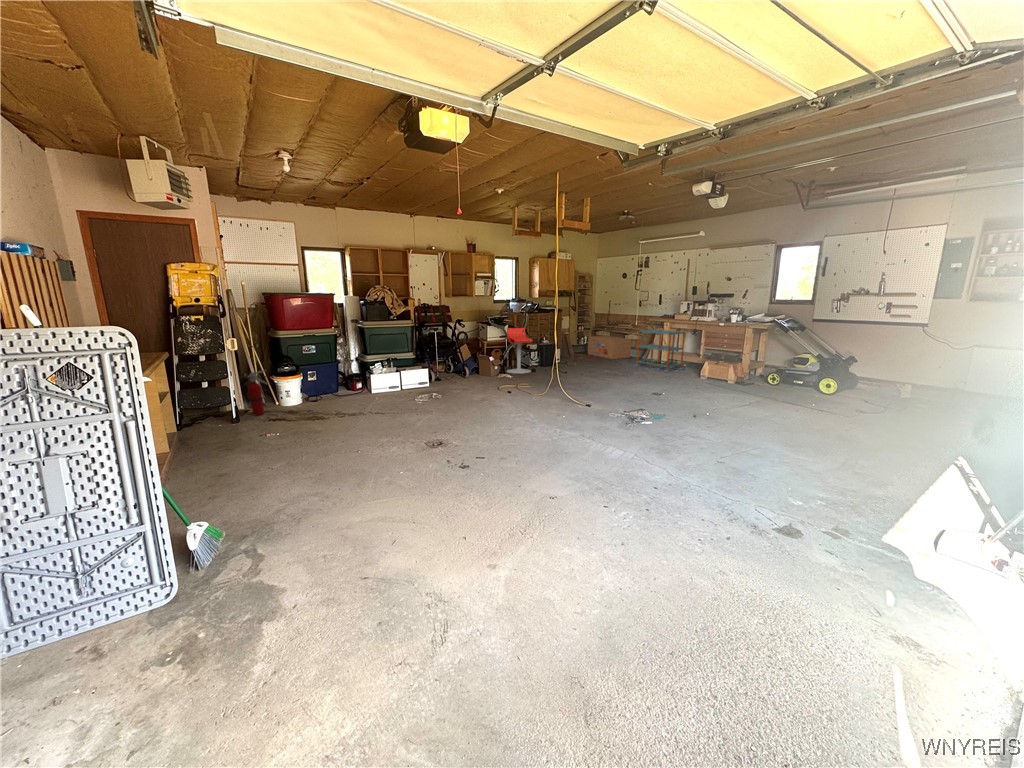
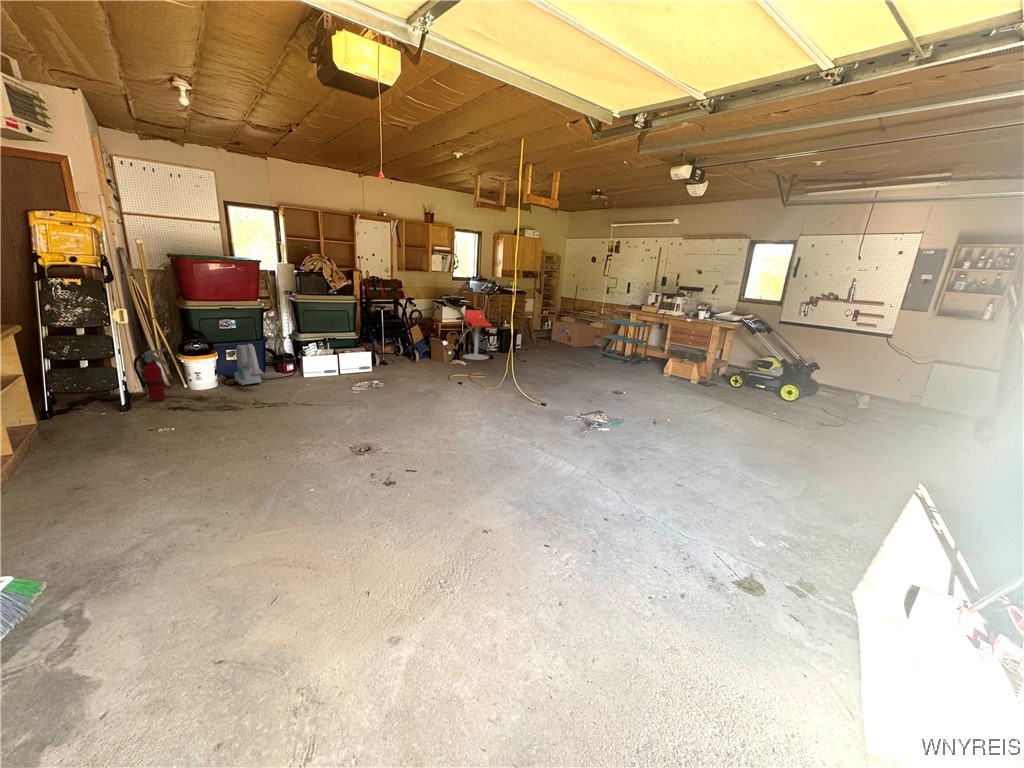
vacuum cleaner: none [314,364,342,402] -> present [234,344,265,386]

